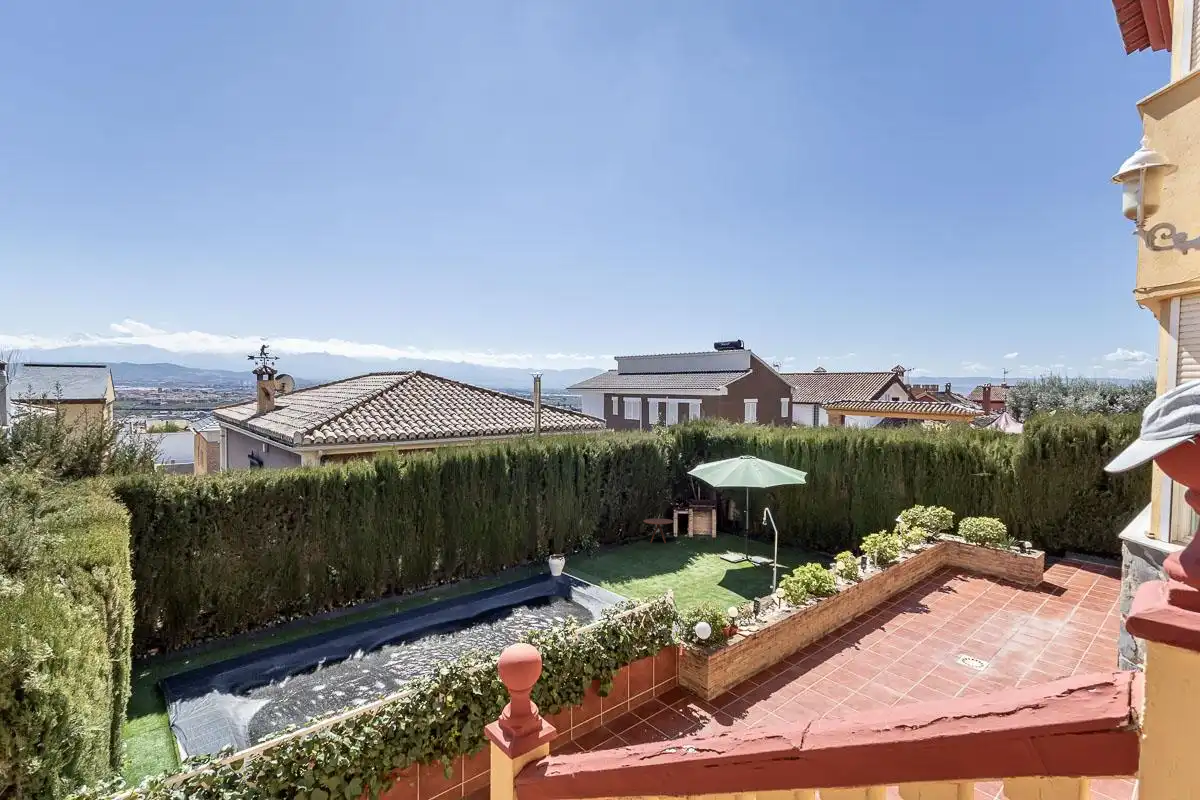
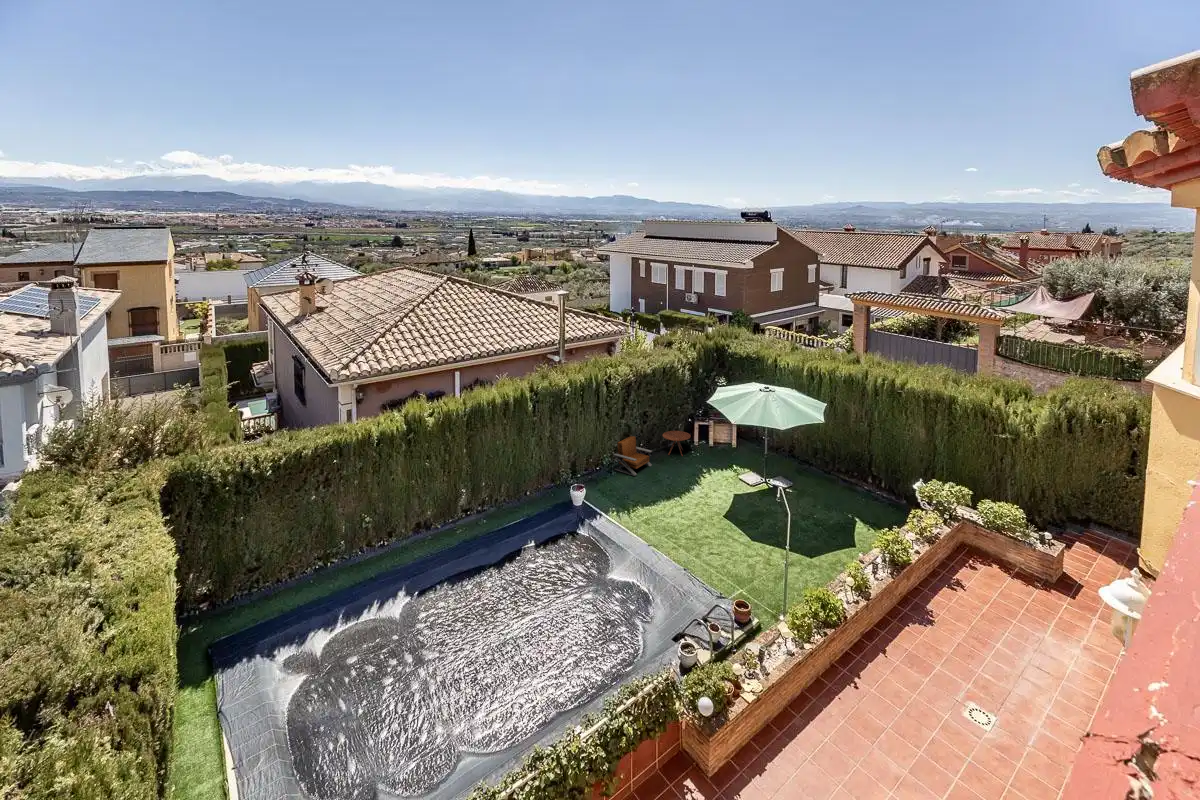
lounge chair: none [591,519,633,557] -> present [614,436,652,476]

